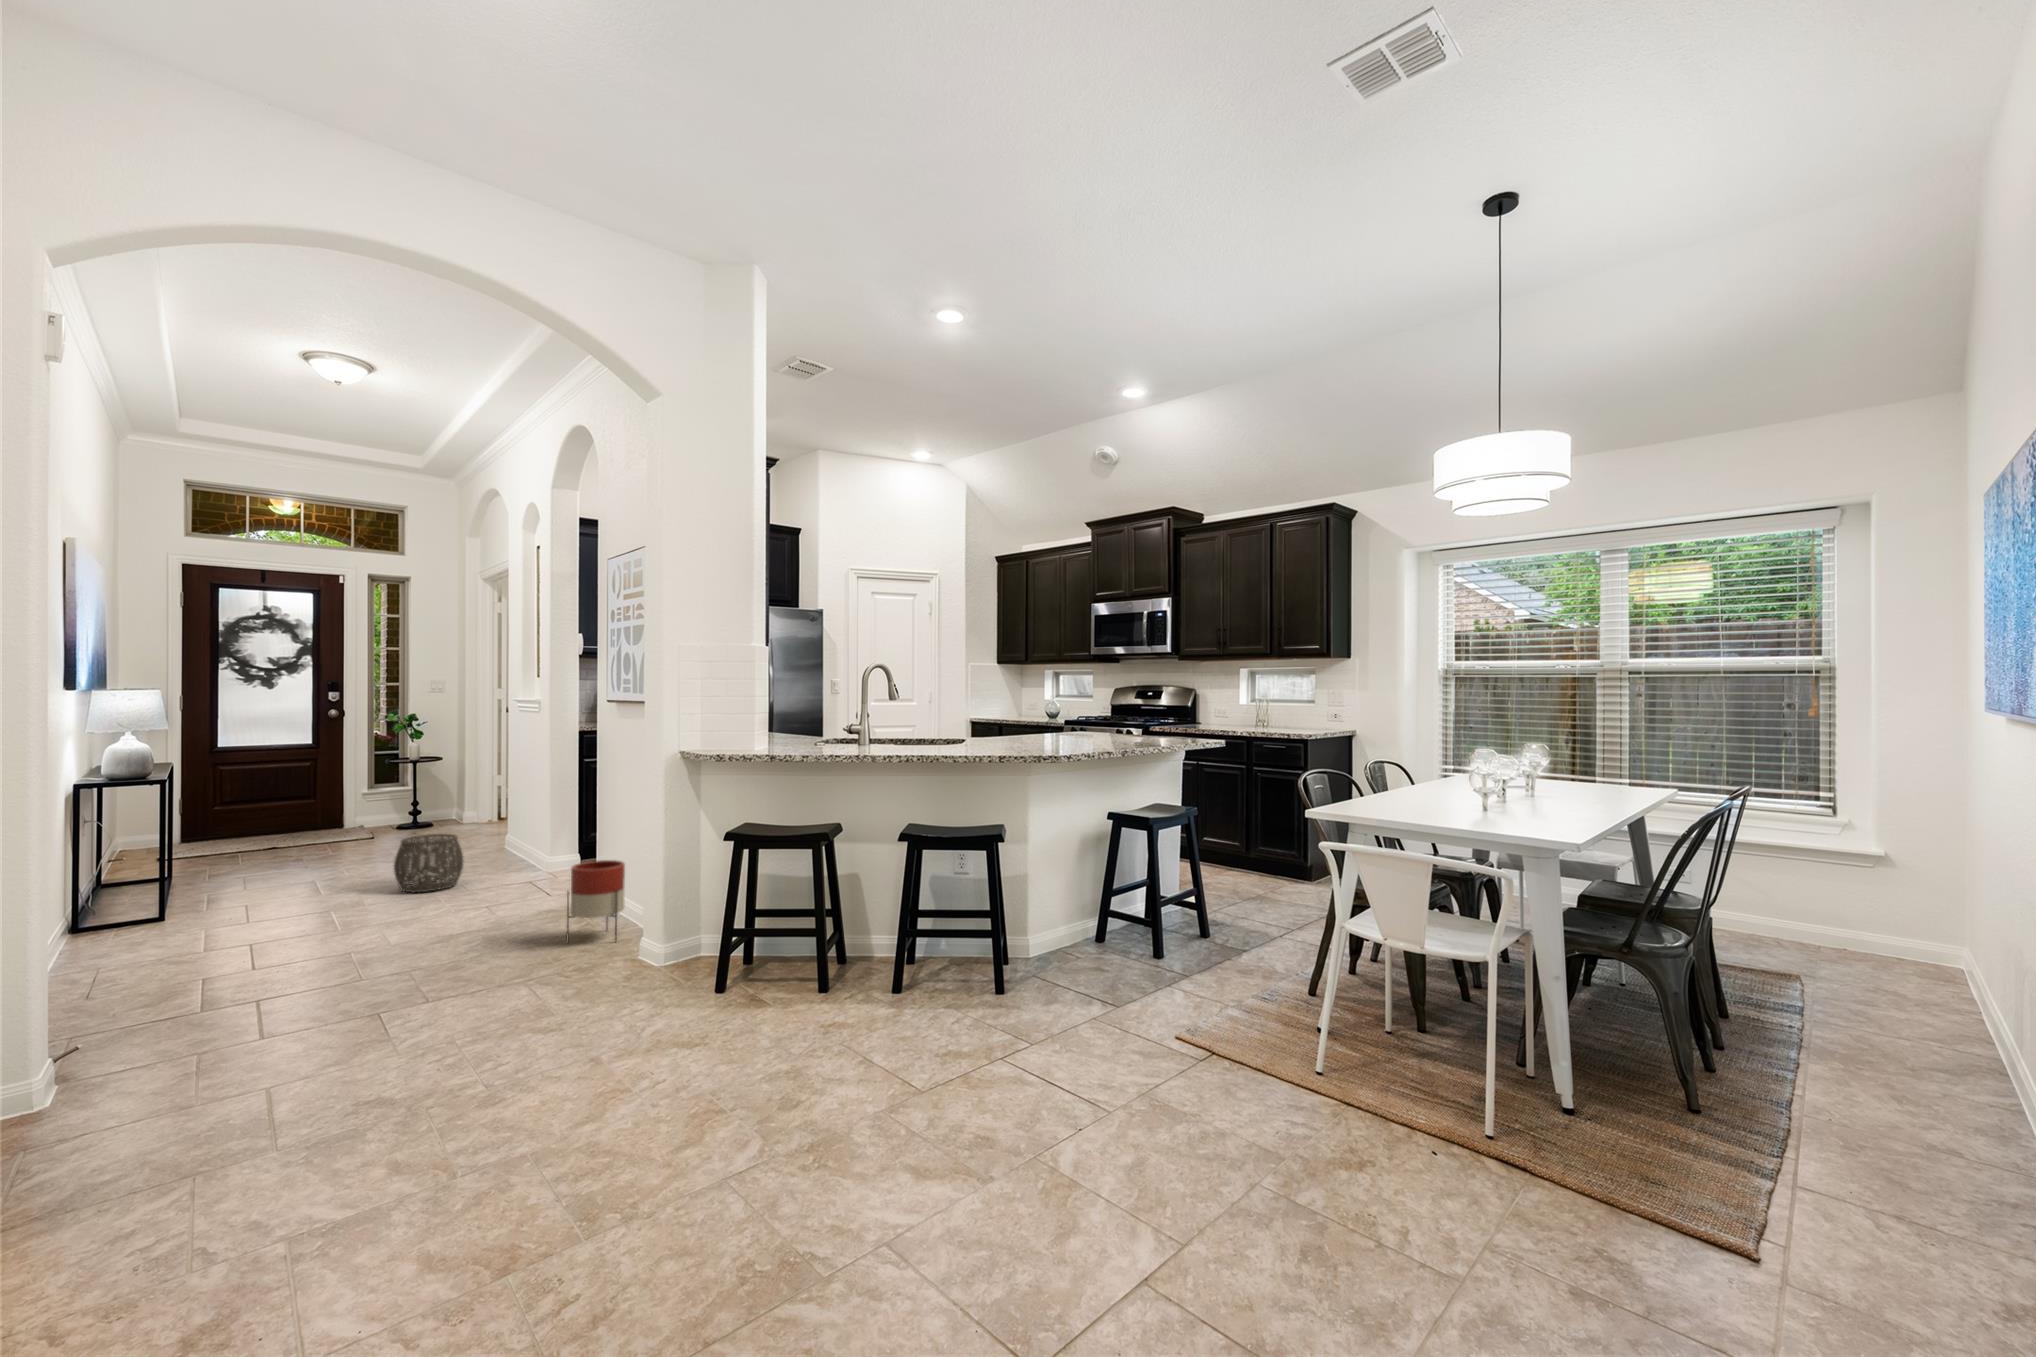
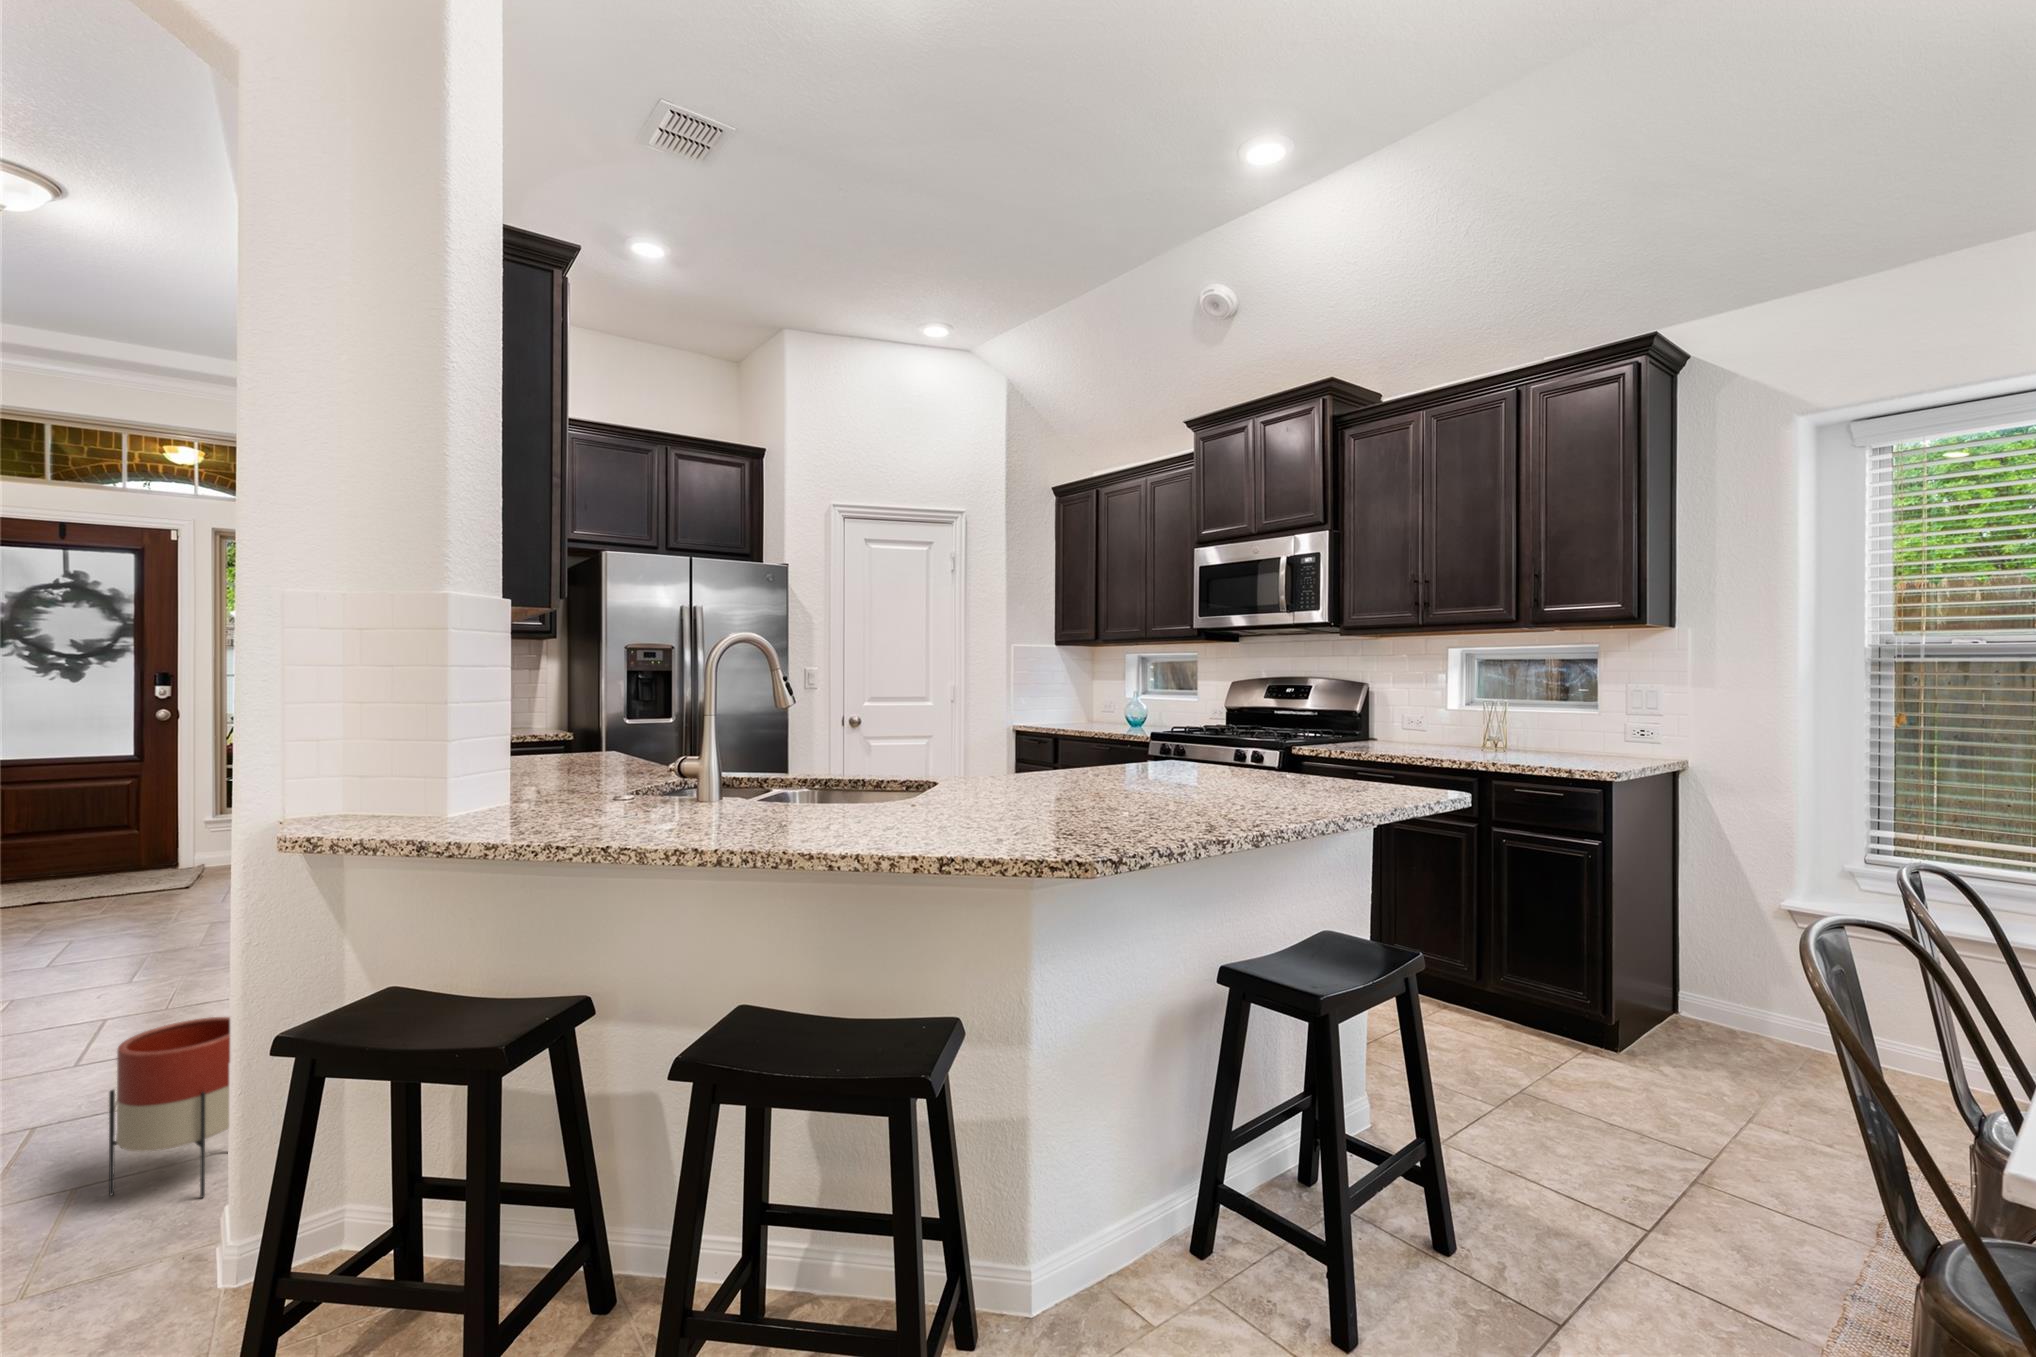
woven basket: present [394,834,464,893] -> none [38,913,172,1016]

